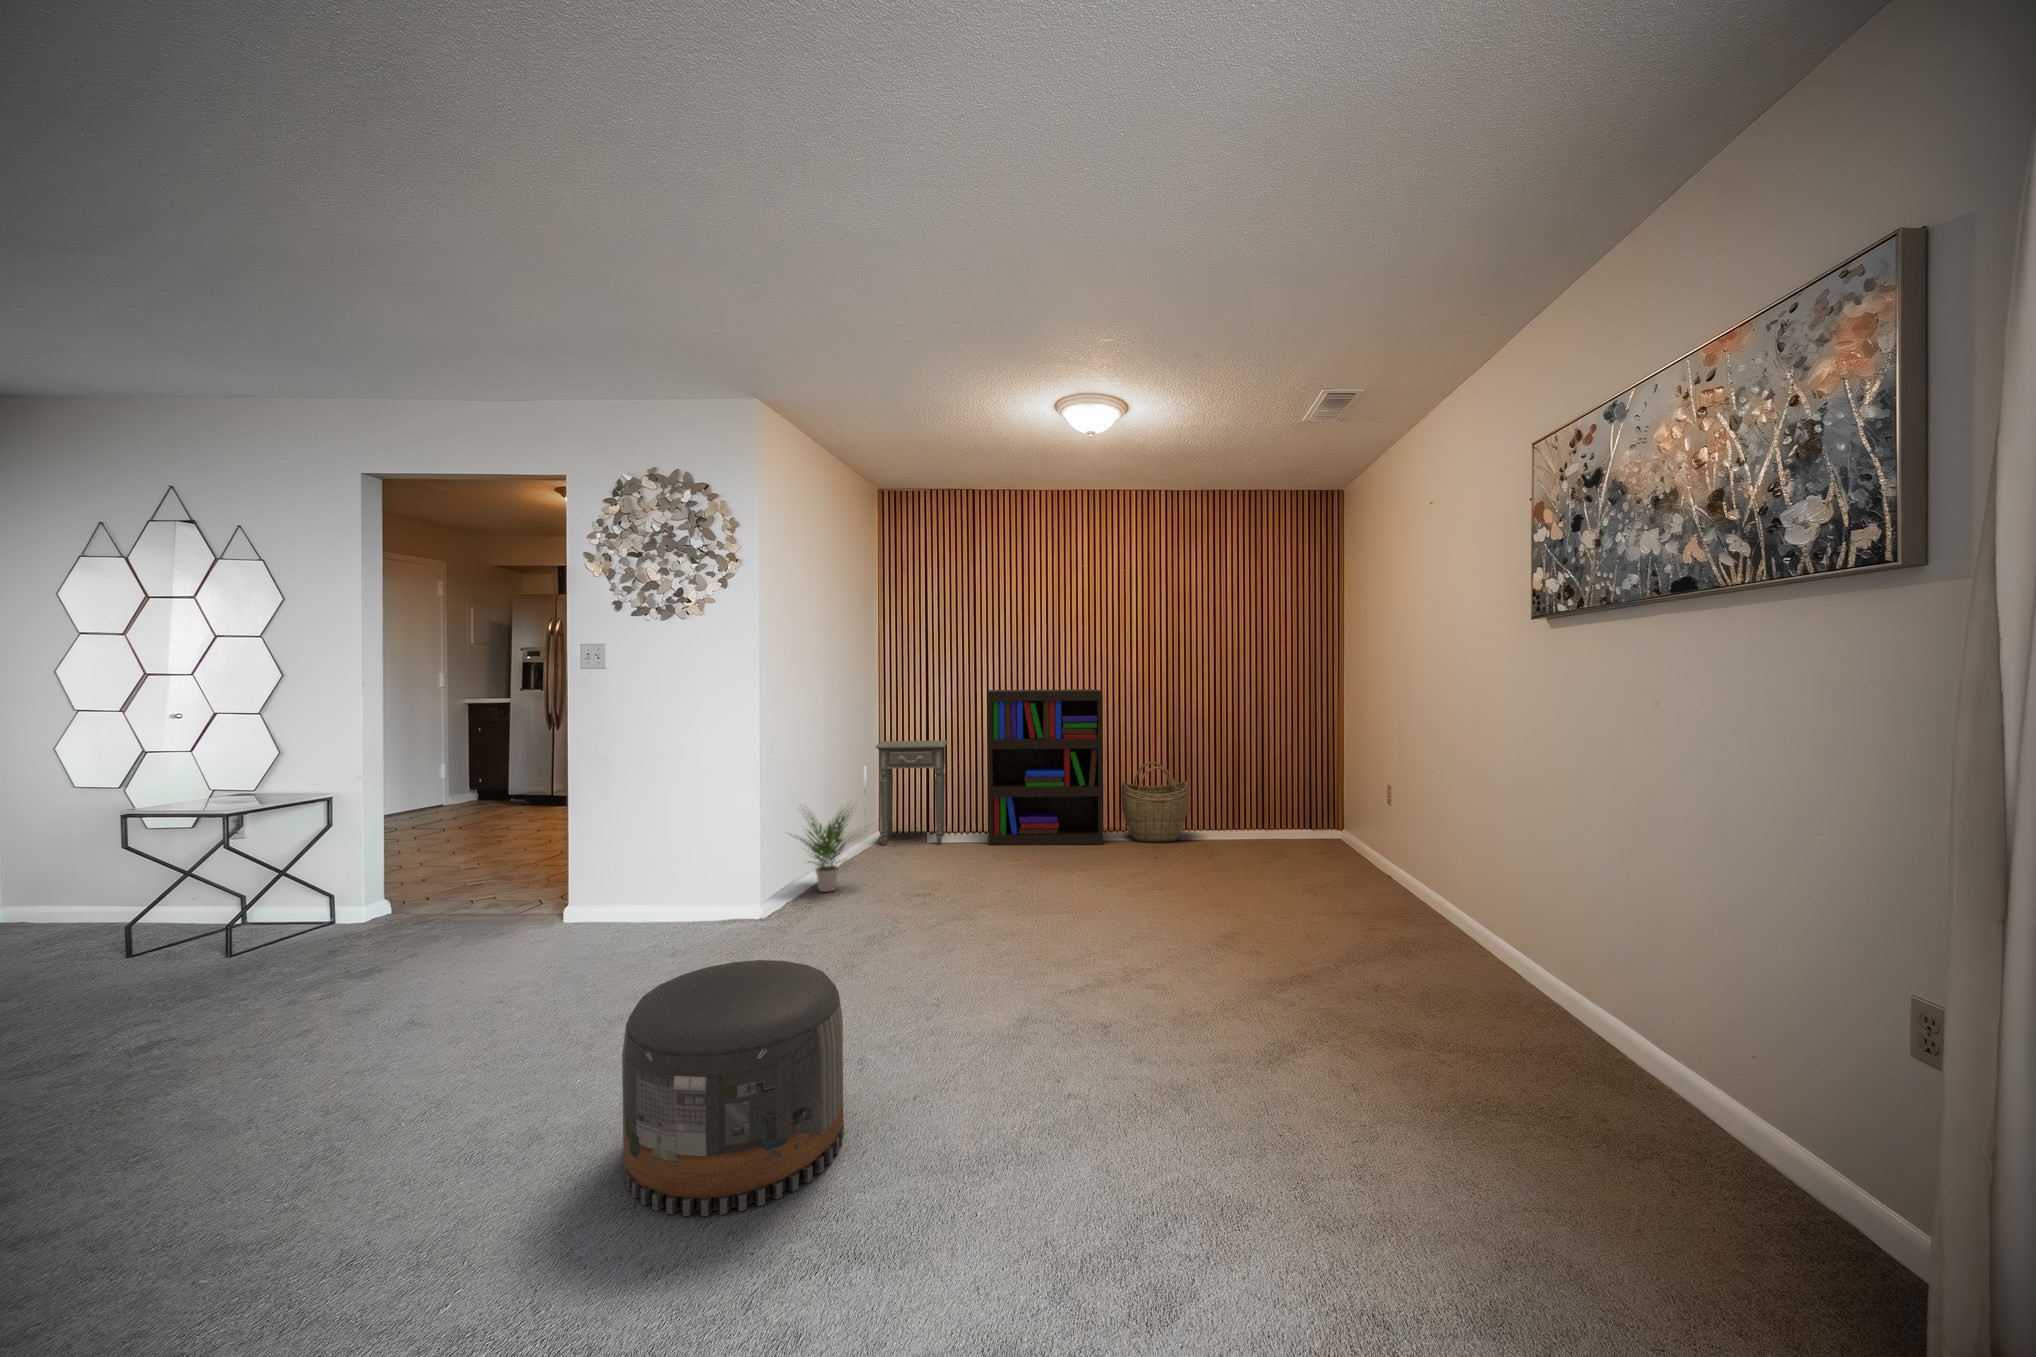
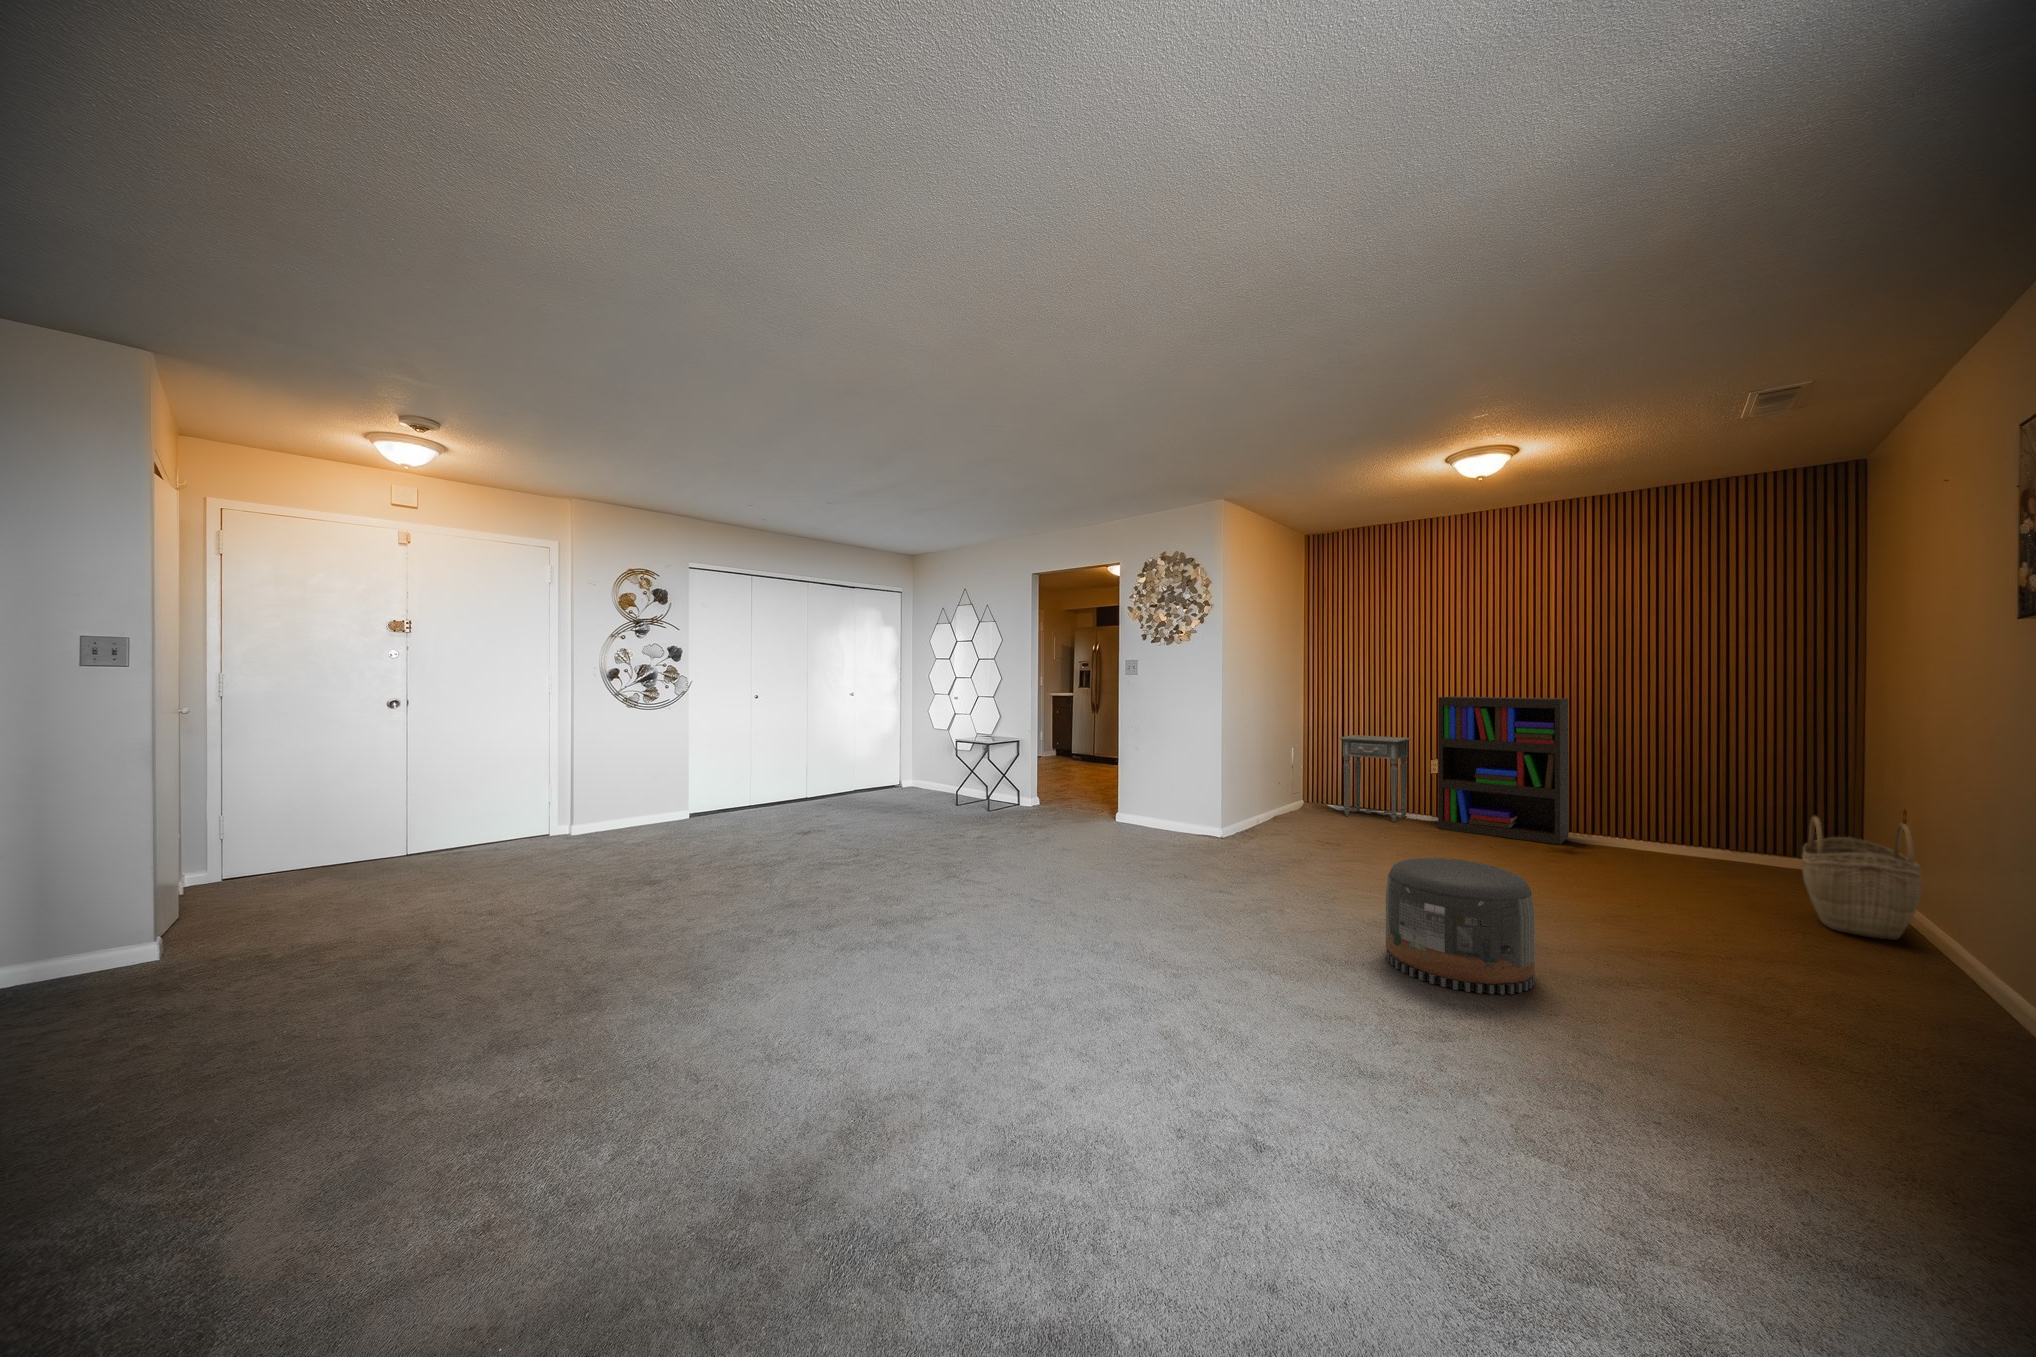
woven basket: present [1121,762,1188,842] -> present [1802,816,1921,940]
potted plant: present [794,809,860,892] -> none [1243,770,1307,834]
pouf: present [622,960,844,1216] -> present [1386,858,1535,994]

